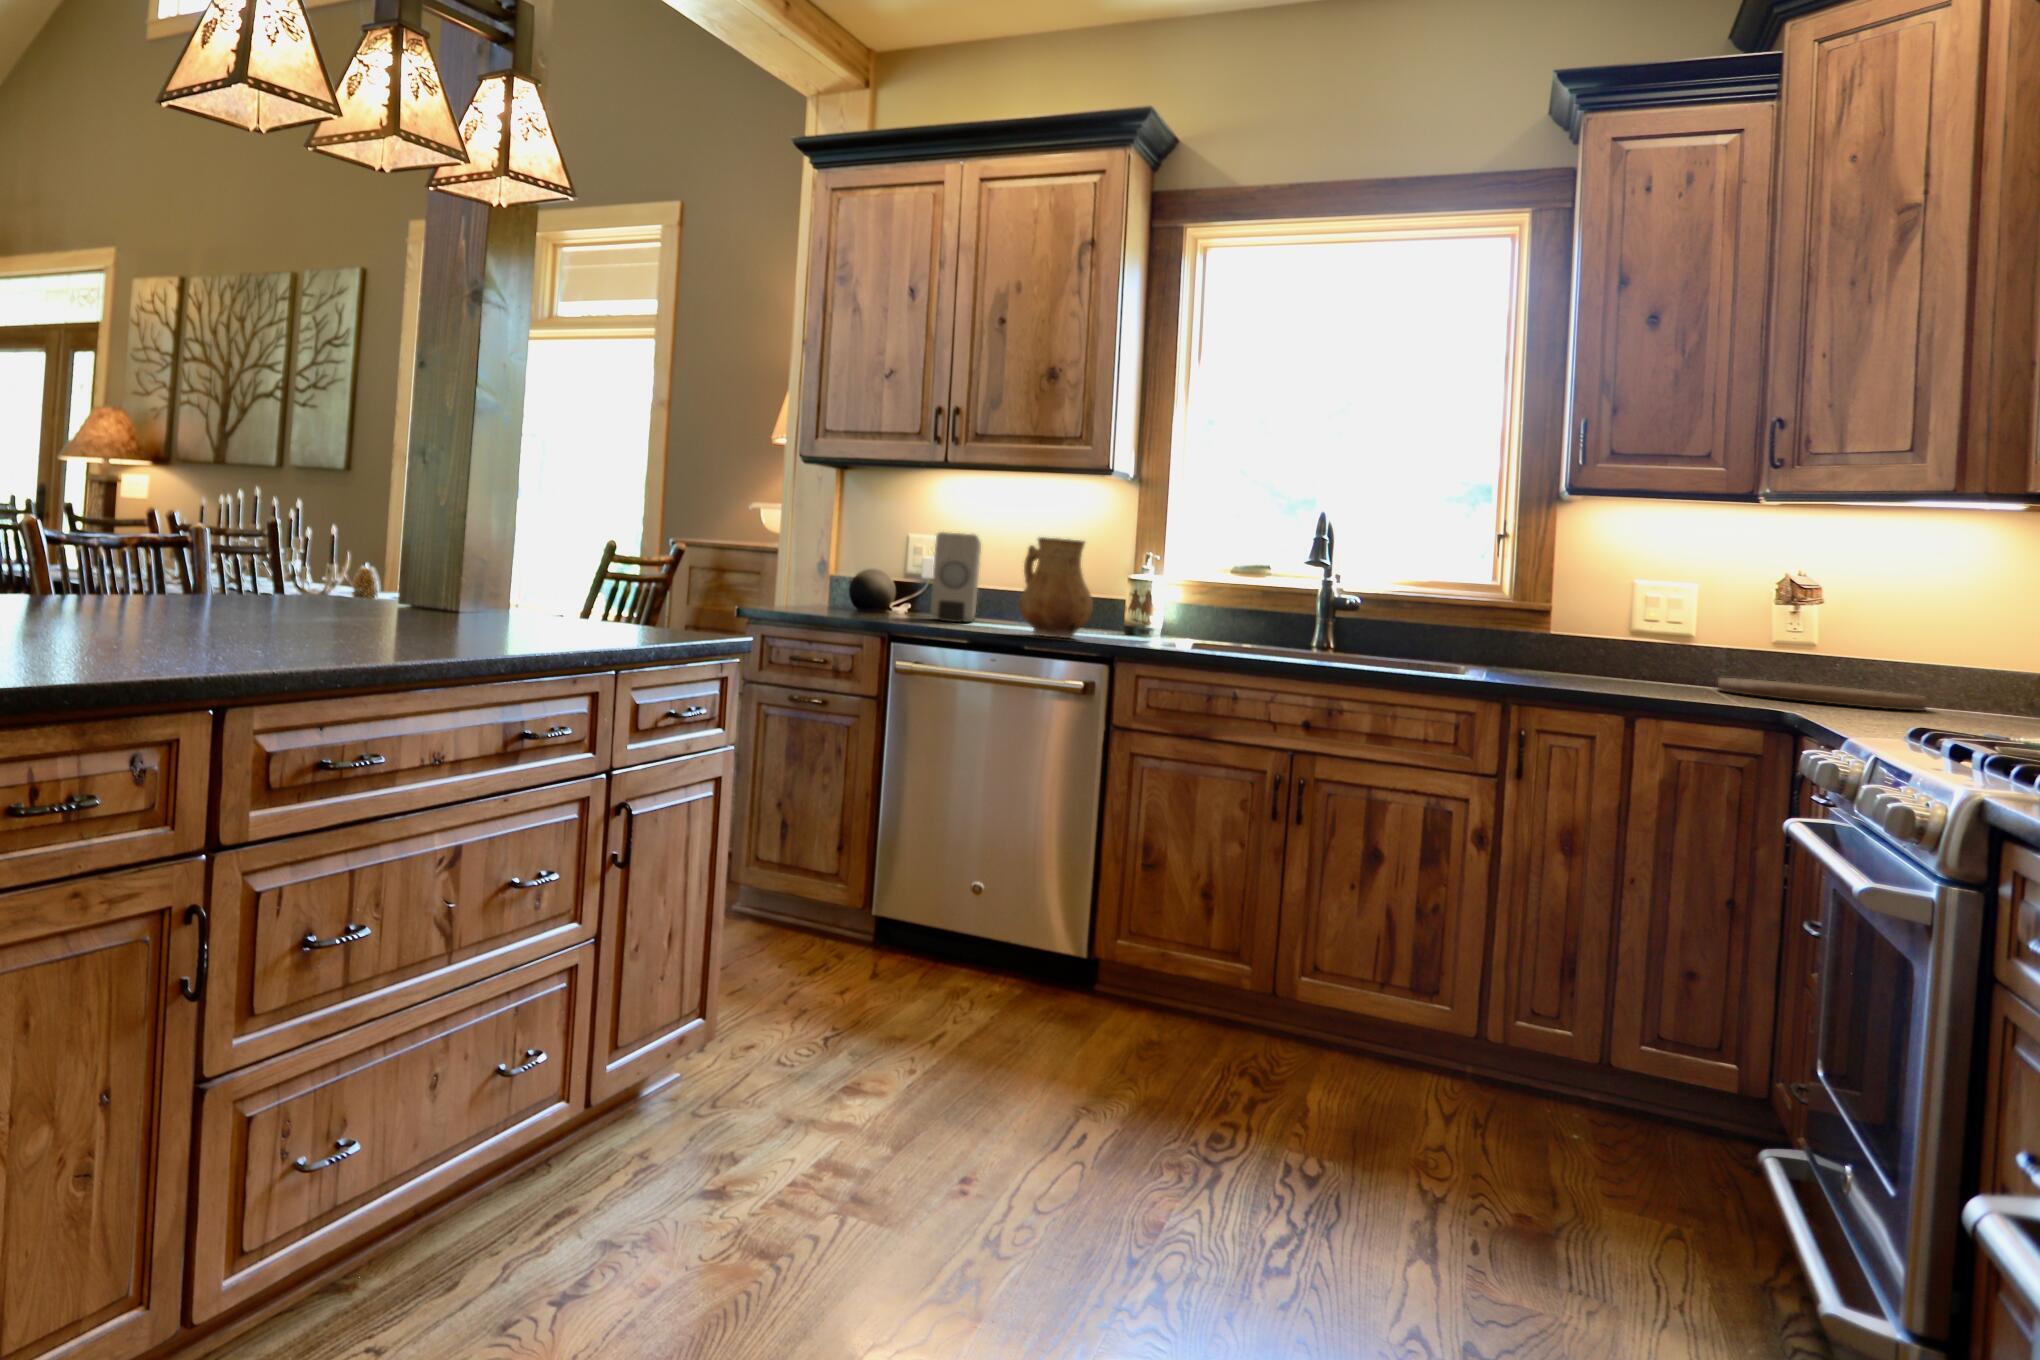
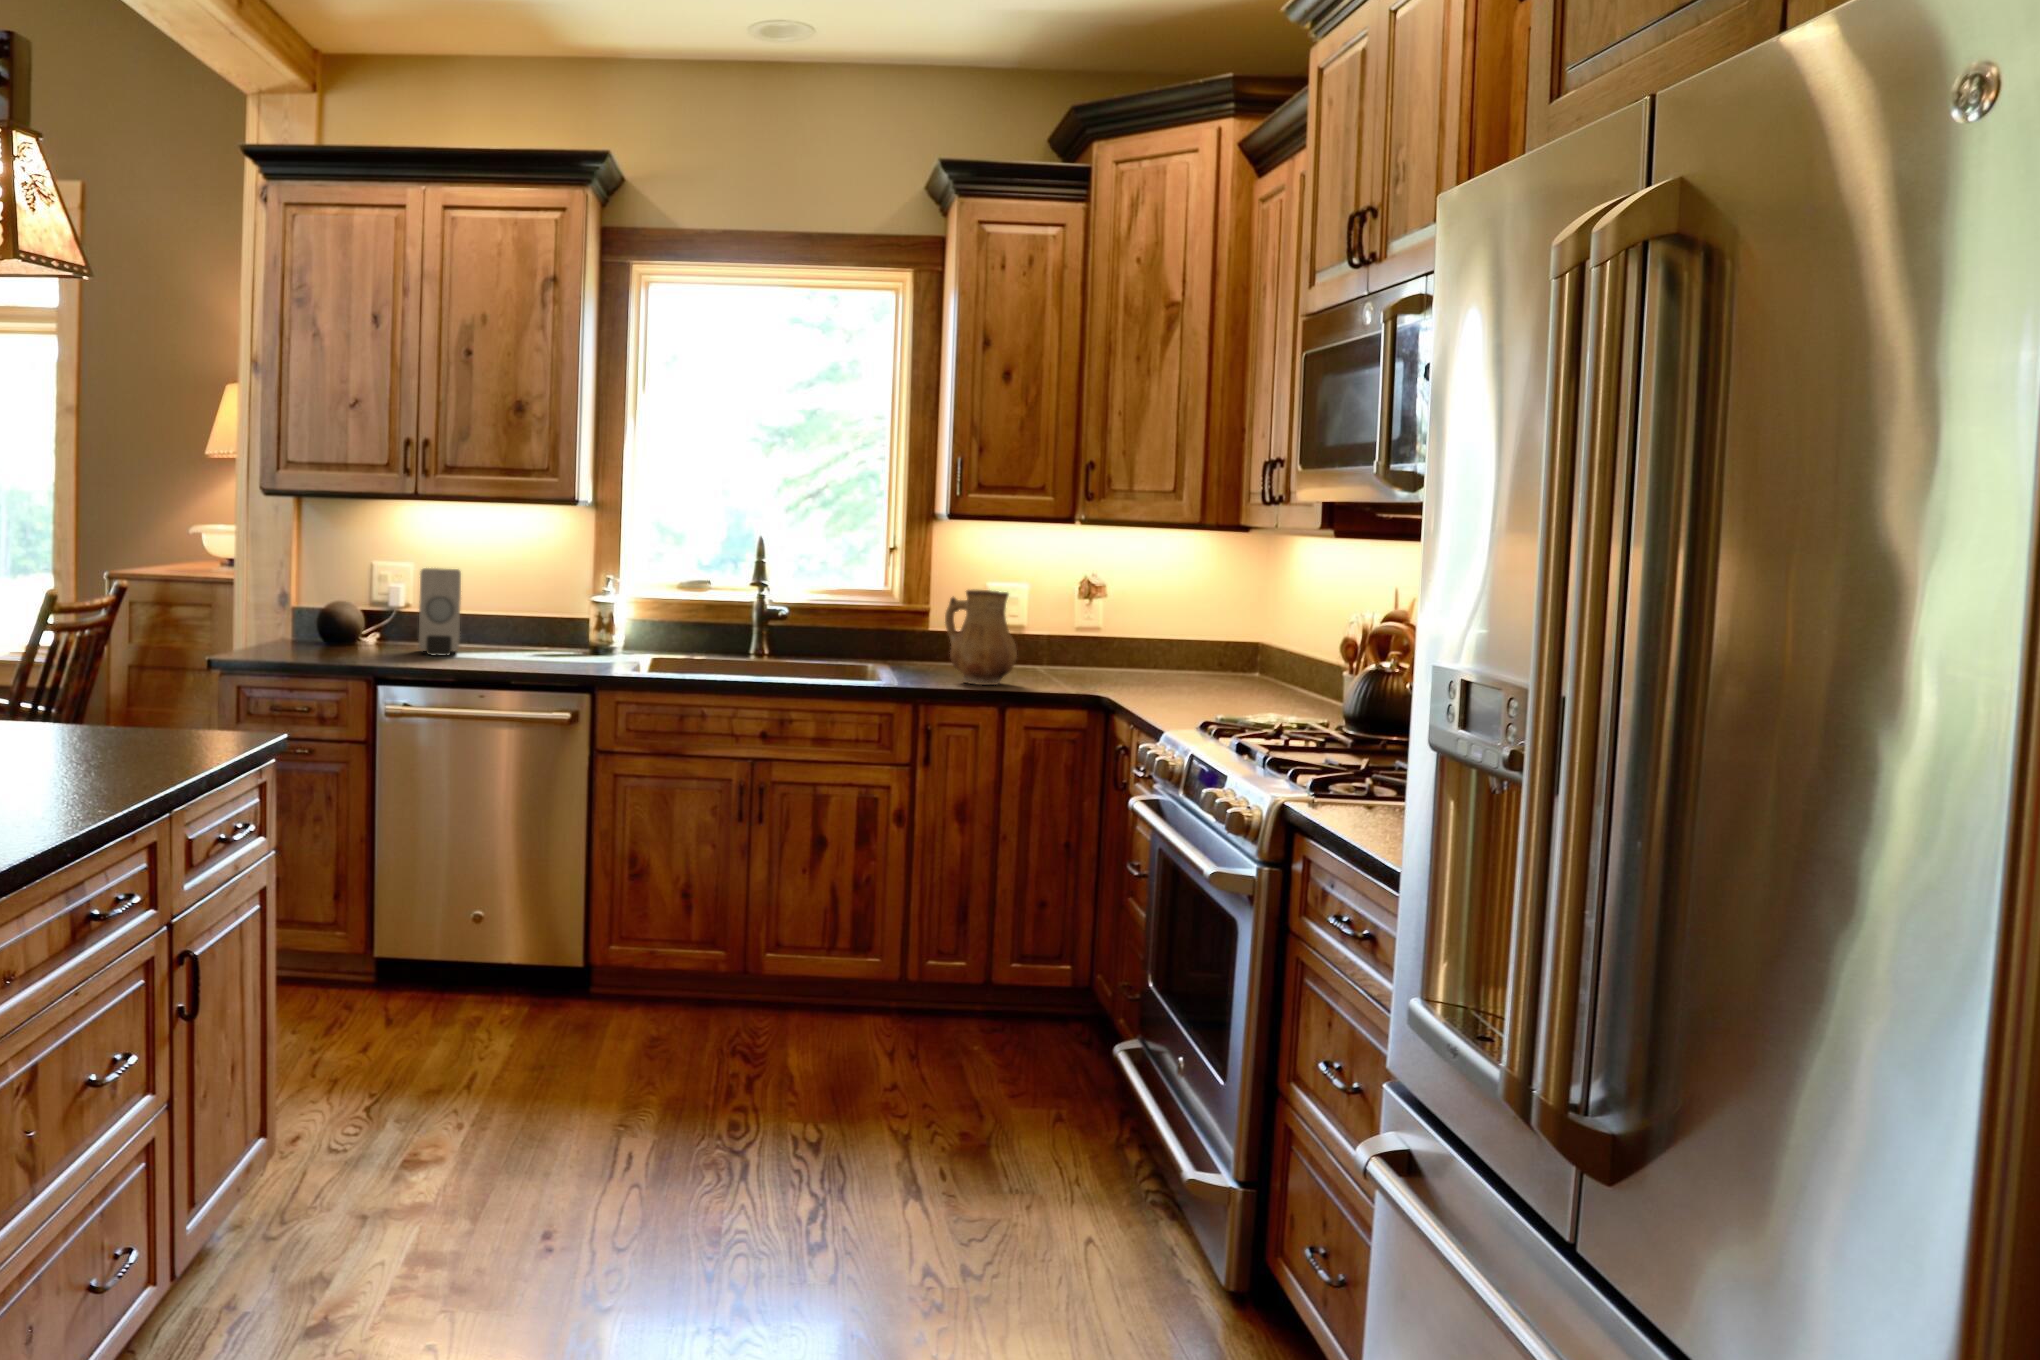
ceramic pitcher: present [1019,537,1093,638] -> present [945,590,1017,685]
cutting board: present [1718,678,1927,711] -> none [1037,661,1161,683]

